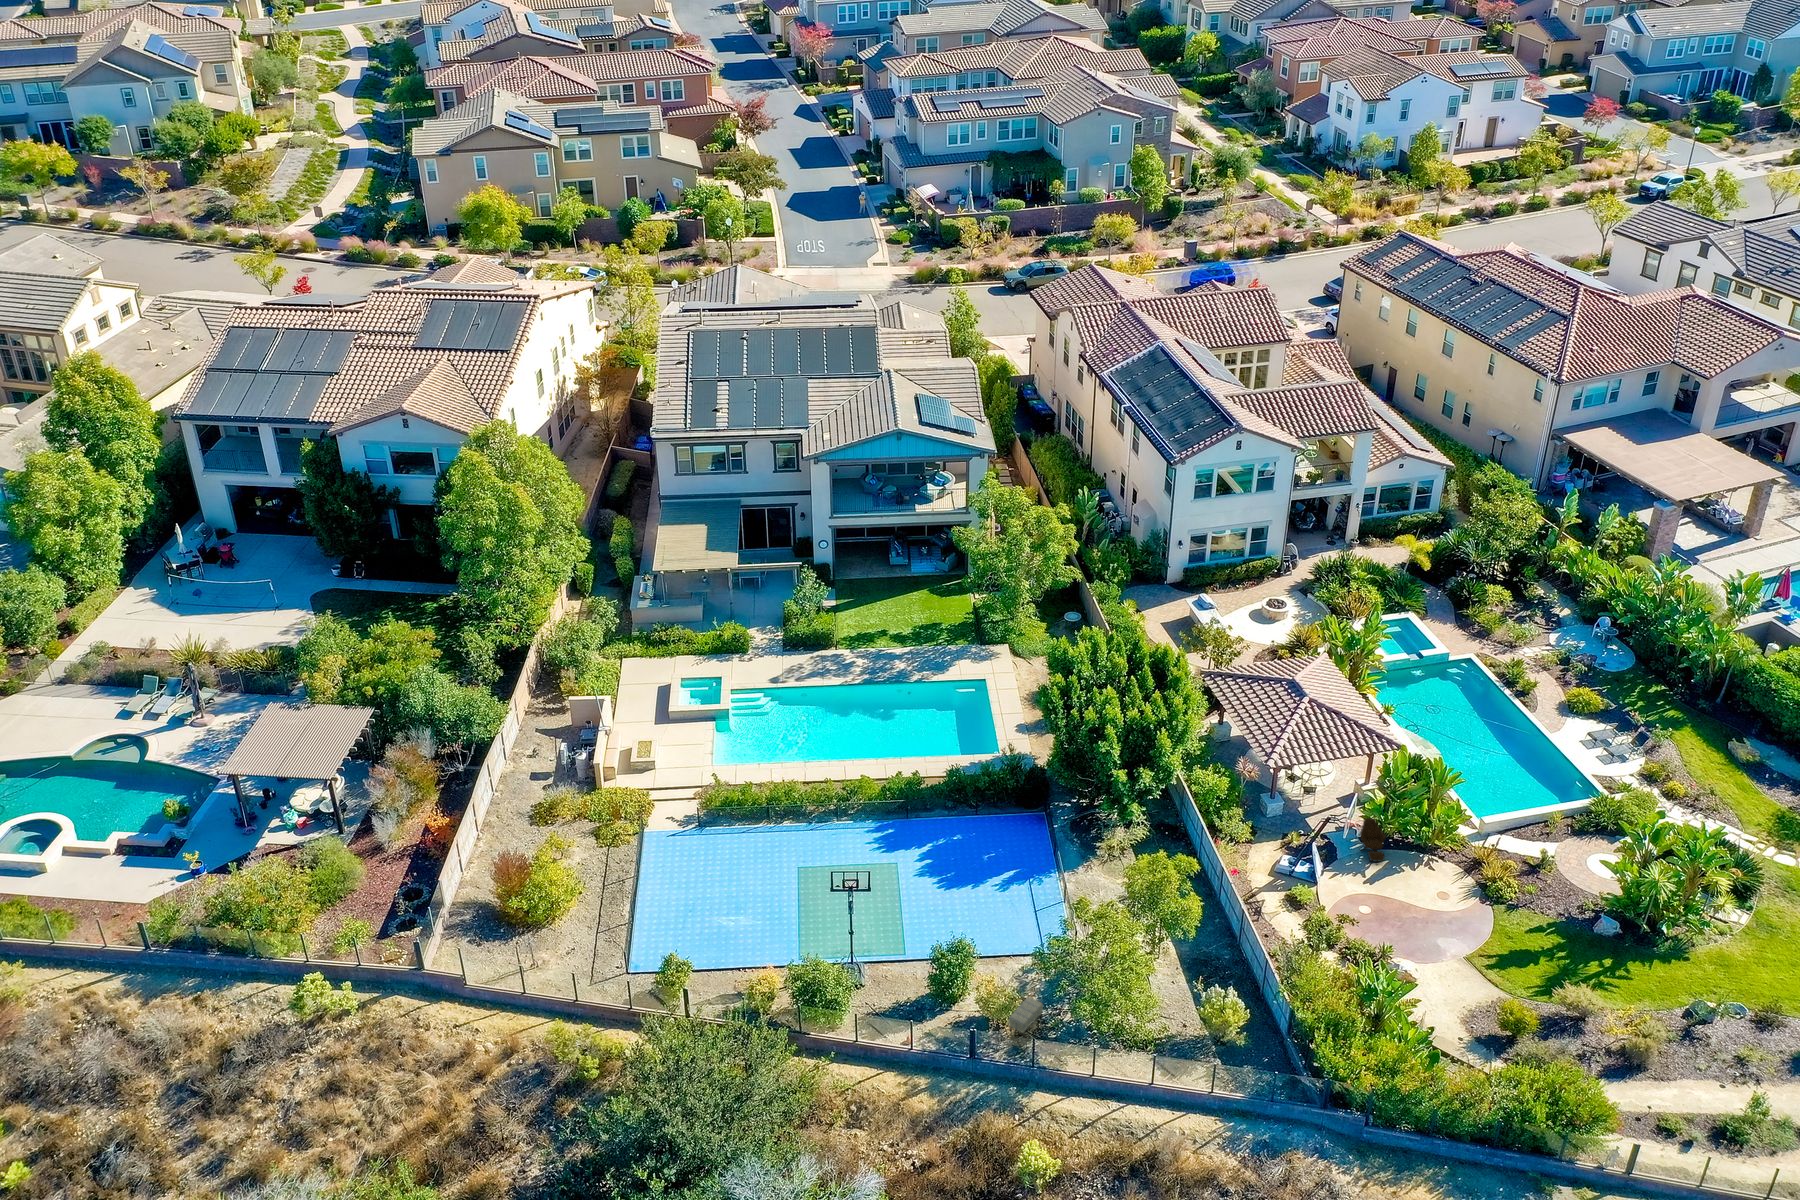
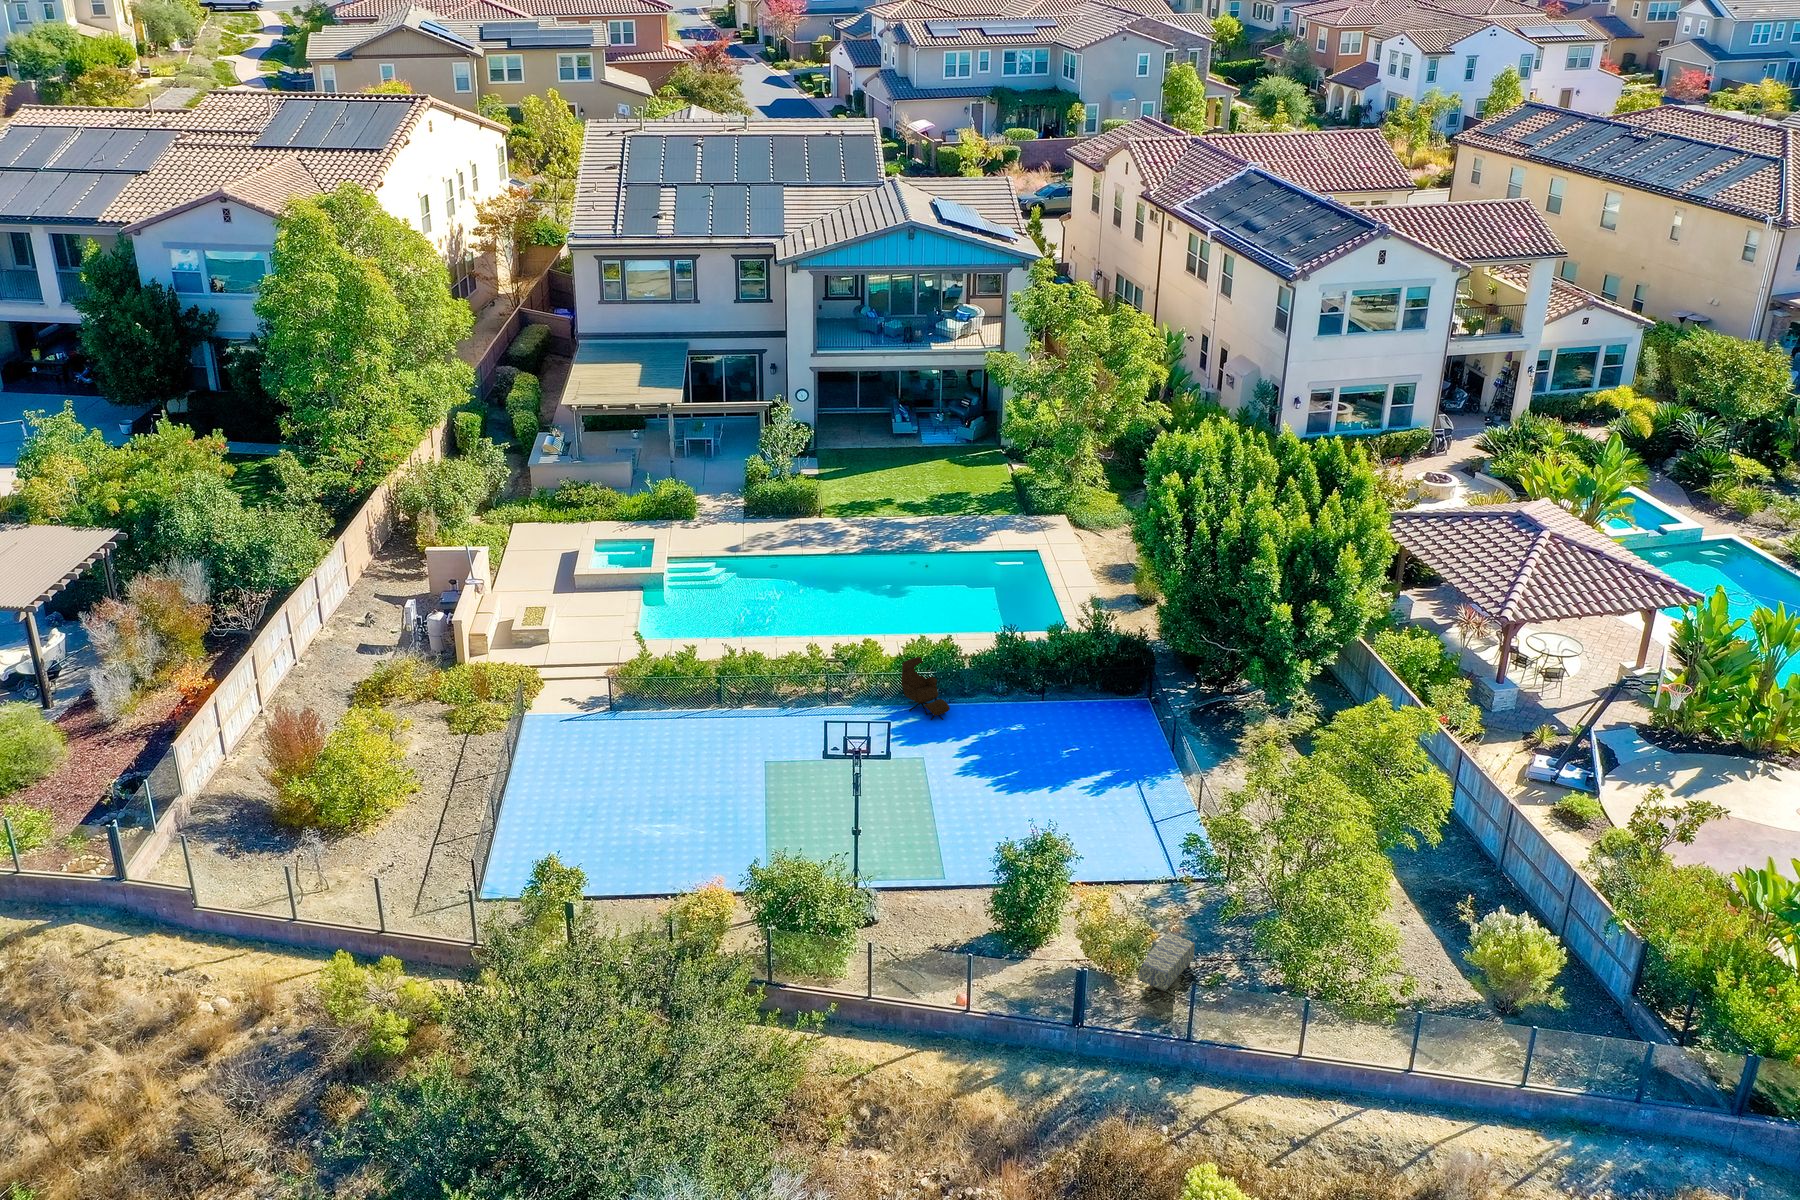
lounge chair: present [1360,818,1386,862] -> present [901,657,950,720]

